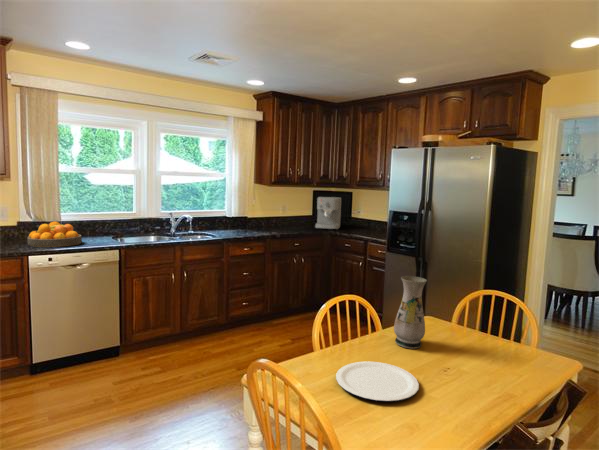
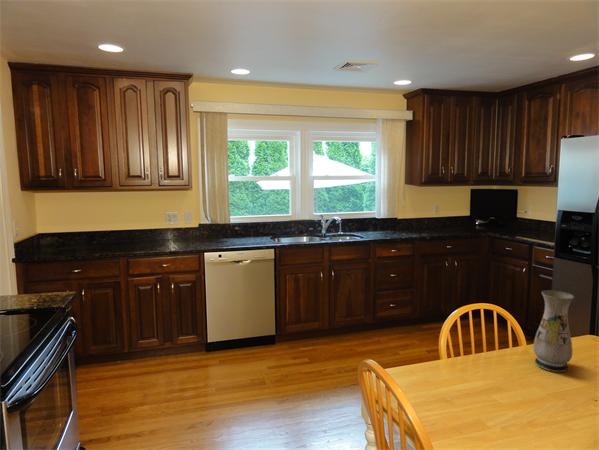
coffee maker: present [315,197,341,229] -> none [472,195,504,231]
fruit bowl: present [27,222,82,247] -> none [205,224,246,246]
plate: present [336,361,419,401] -> none [453,378,548,424]

